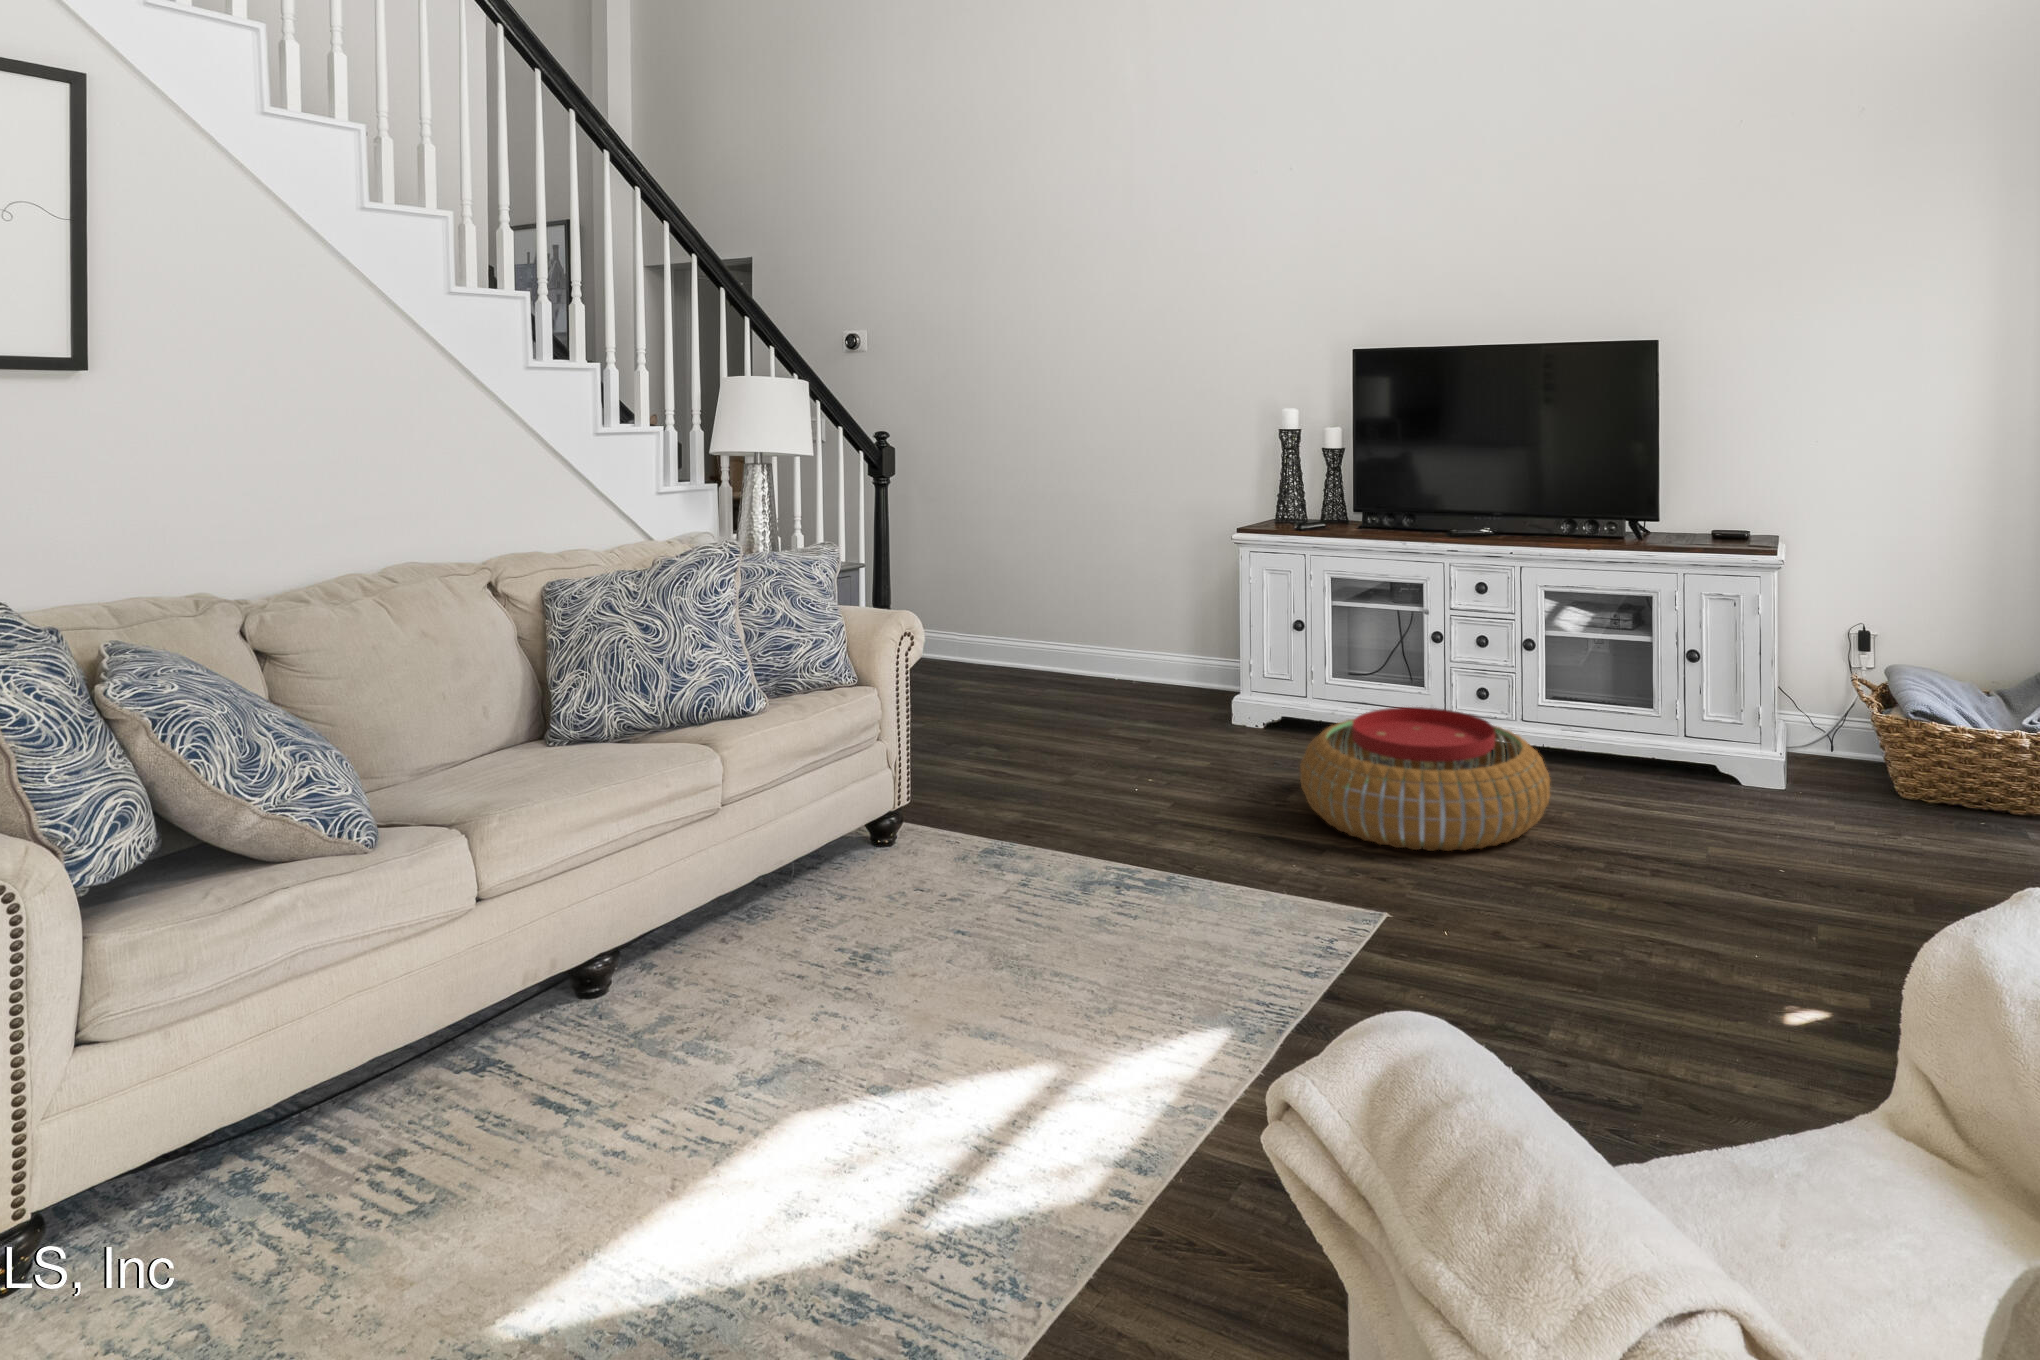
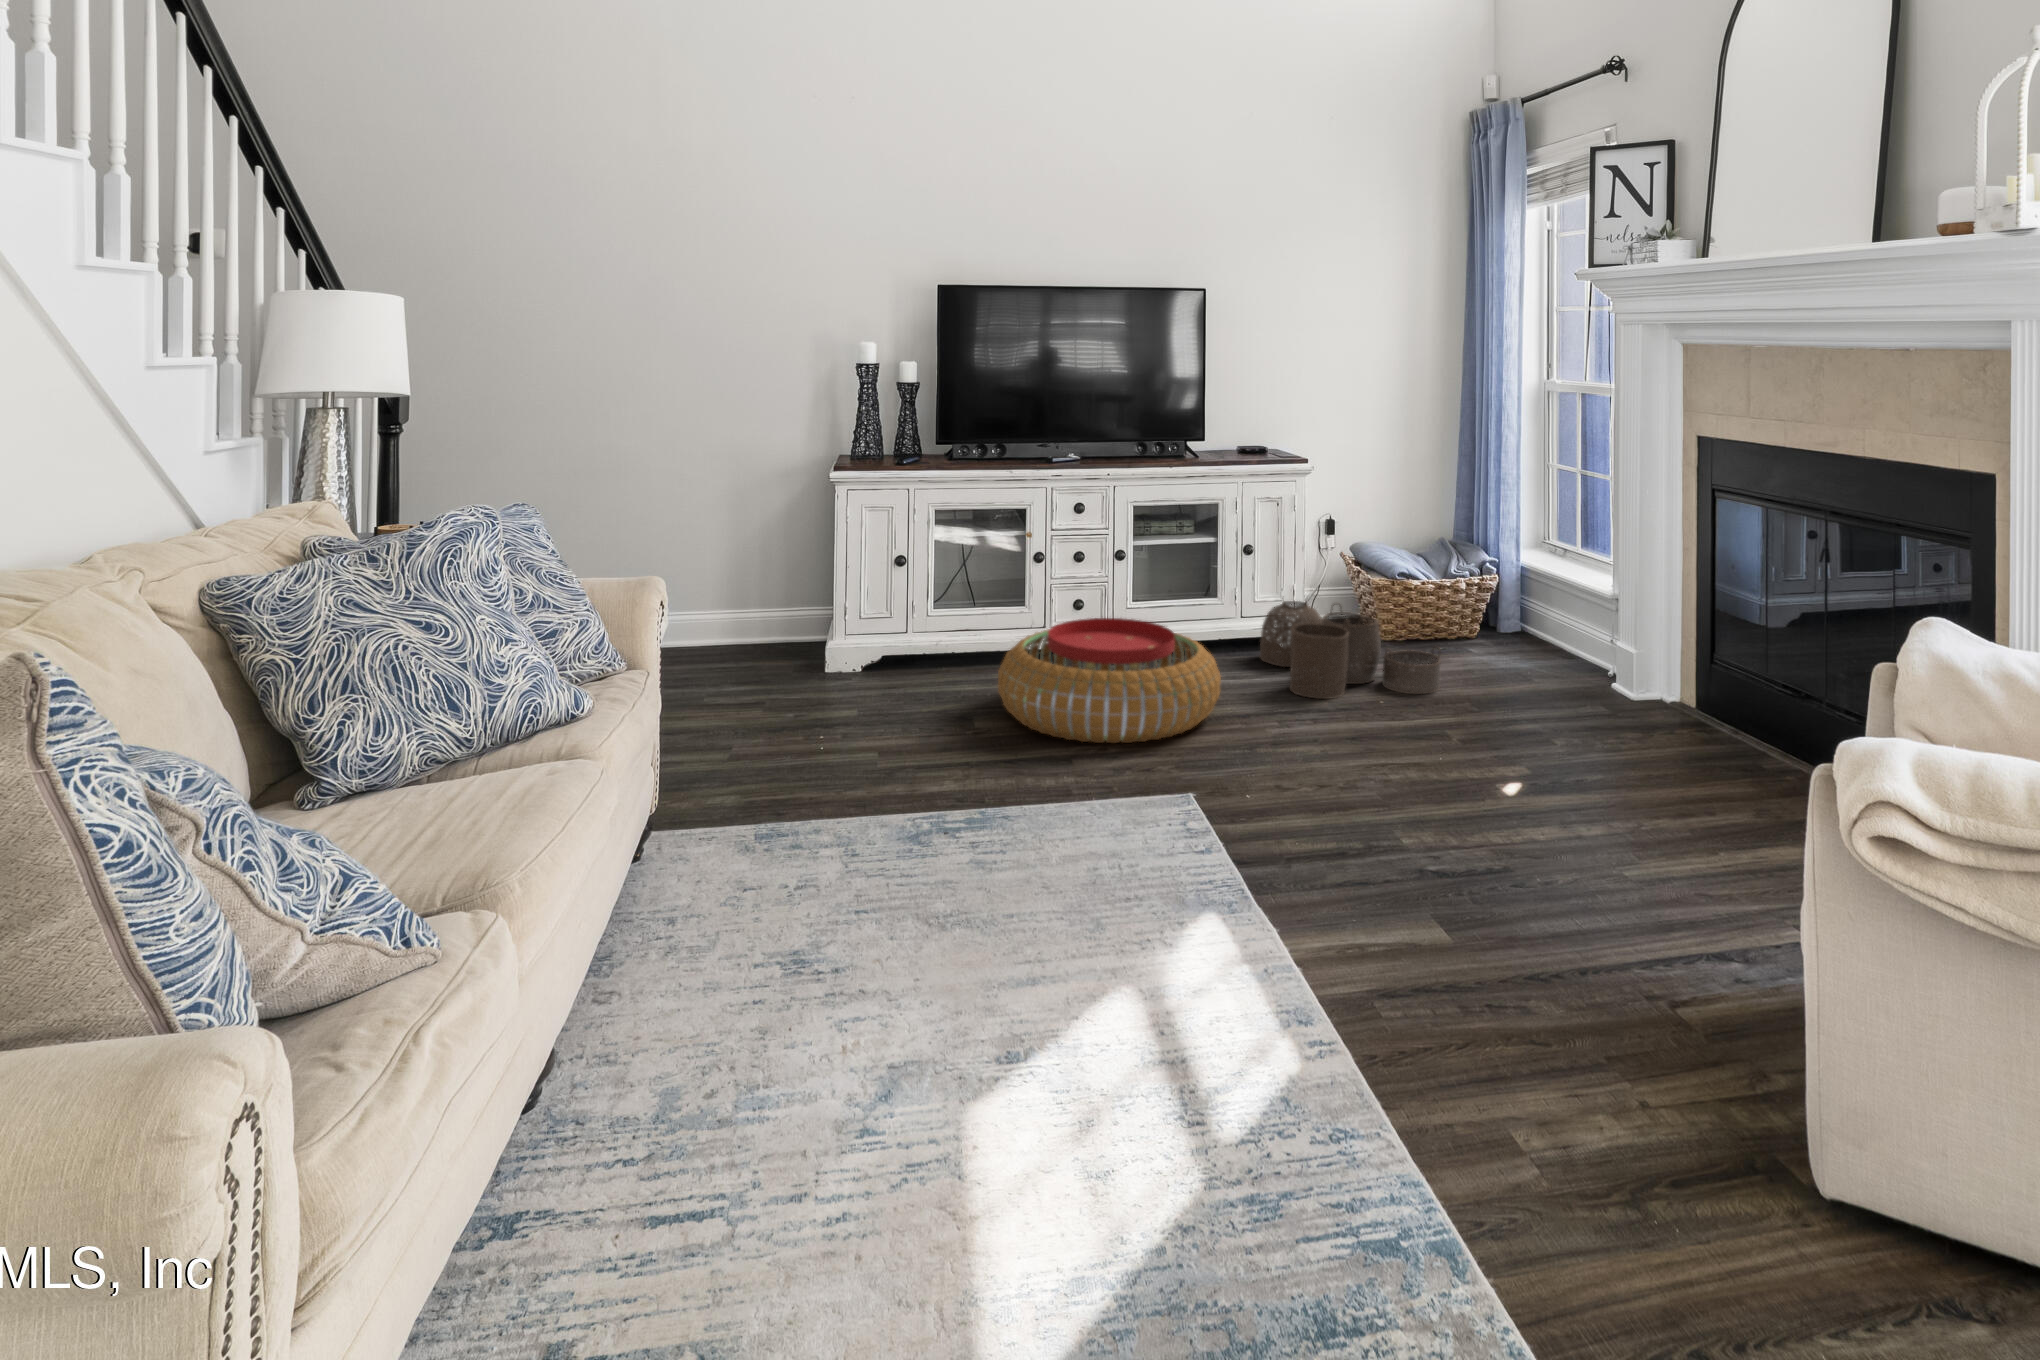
woven basket: none [1668,716,1899,872] -> present [1260,601,1441,699]

